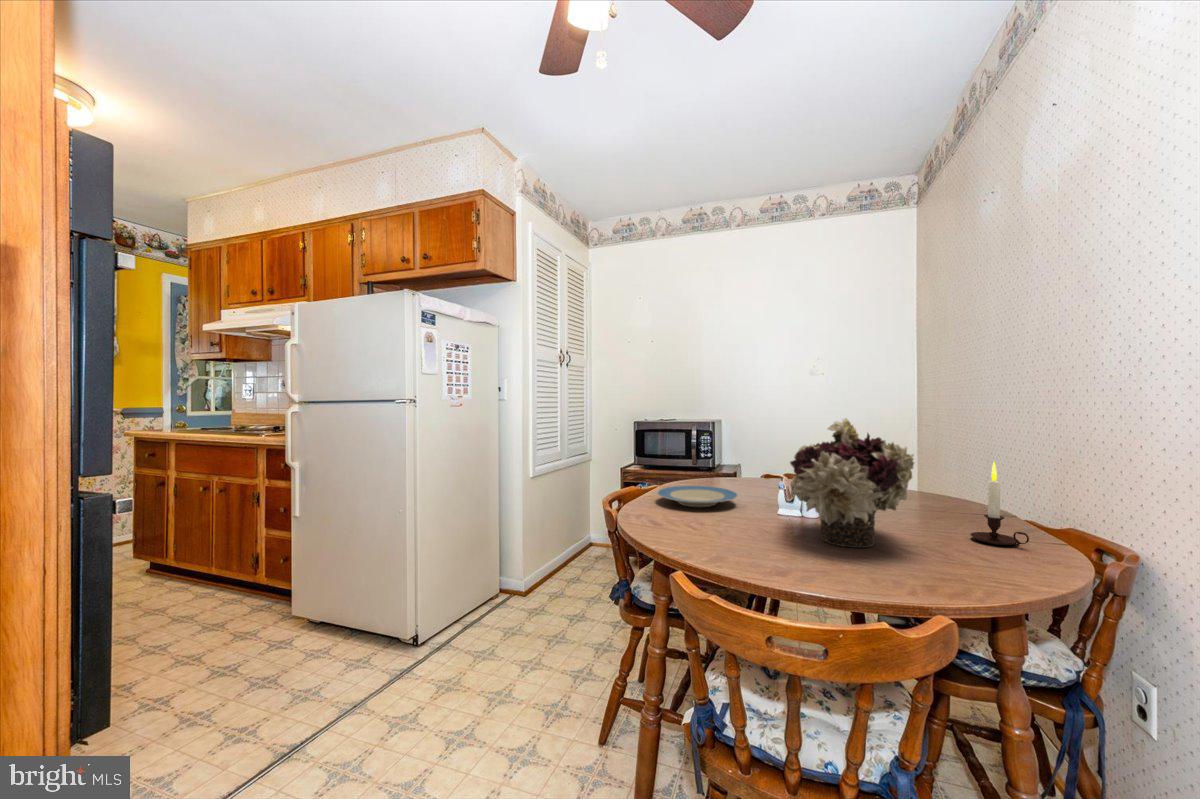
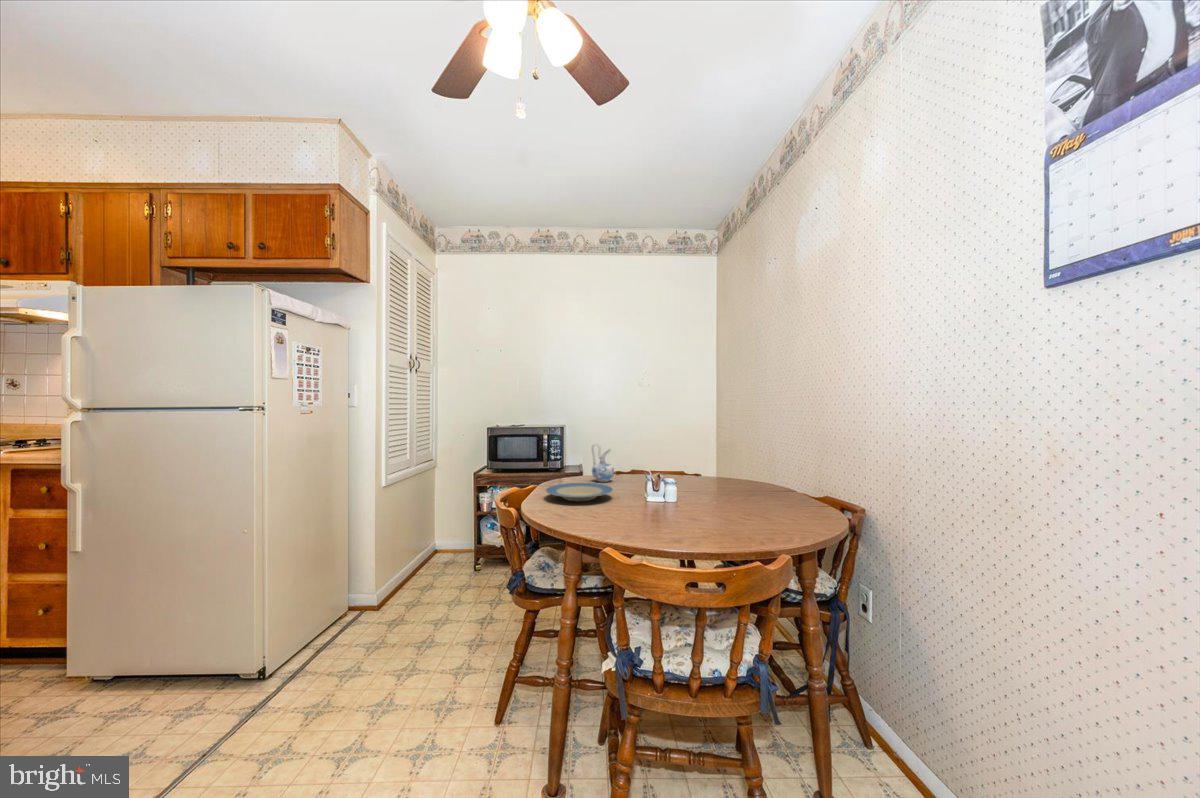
flower arrangement: present [790,418,914,548] -> none [665,424,751,521]
ceramic pitcher: none [725,442,753,487] -> present [592,444,614,482]
candle: present [970,462,1029,546] -> none [776,452,810,509]

